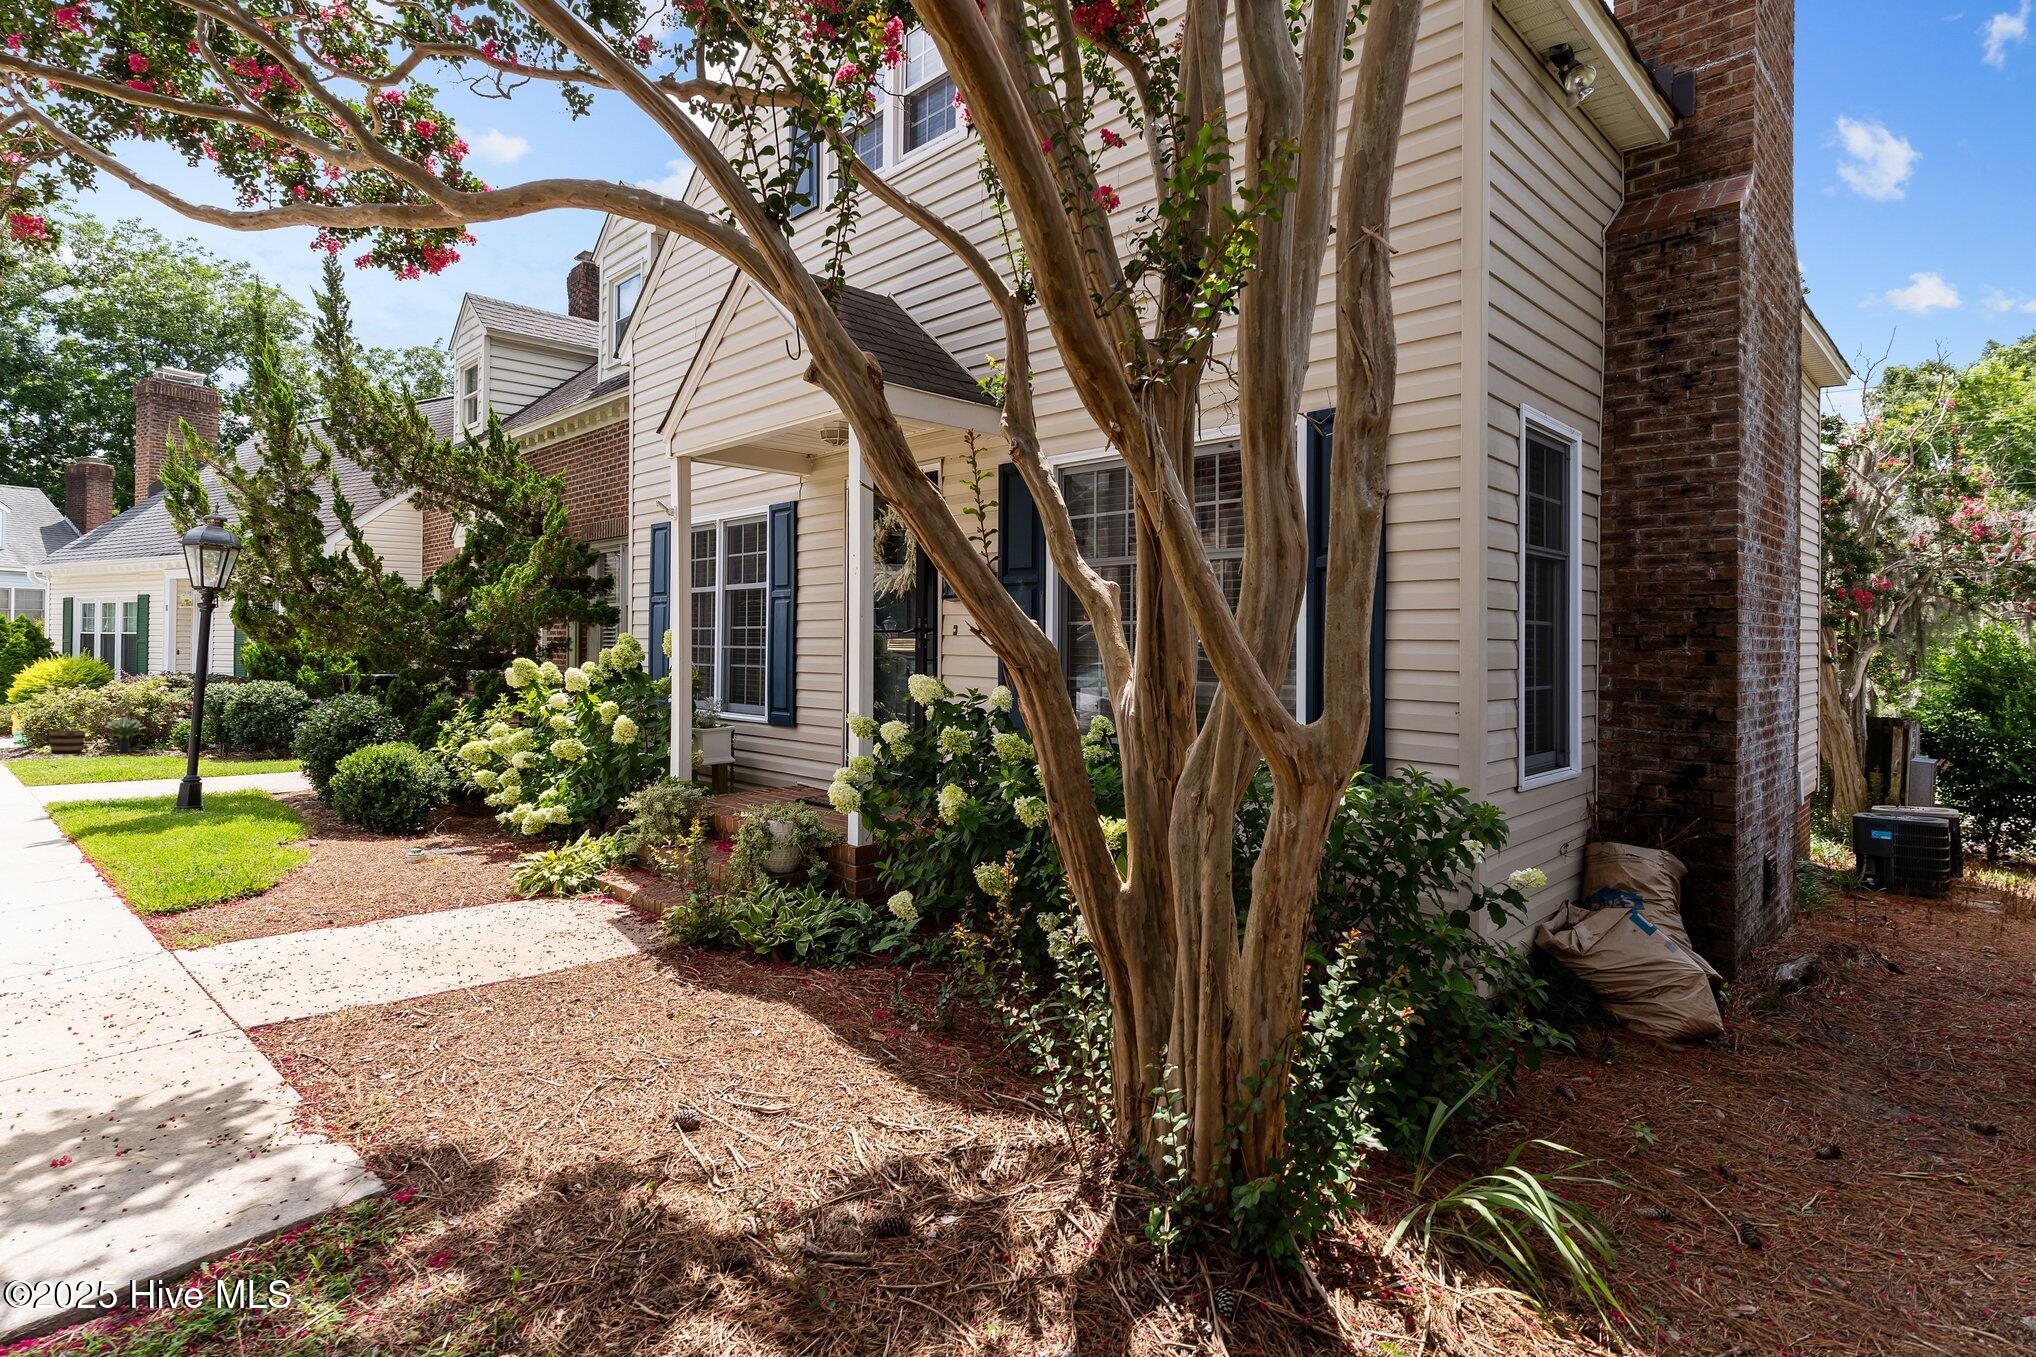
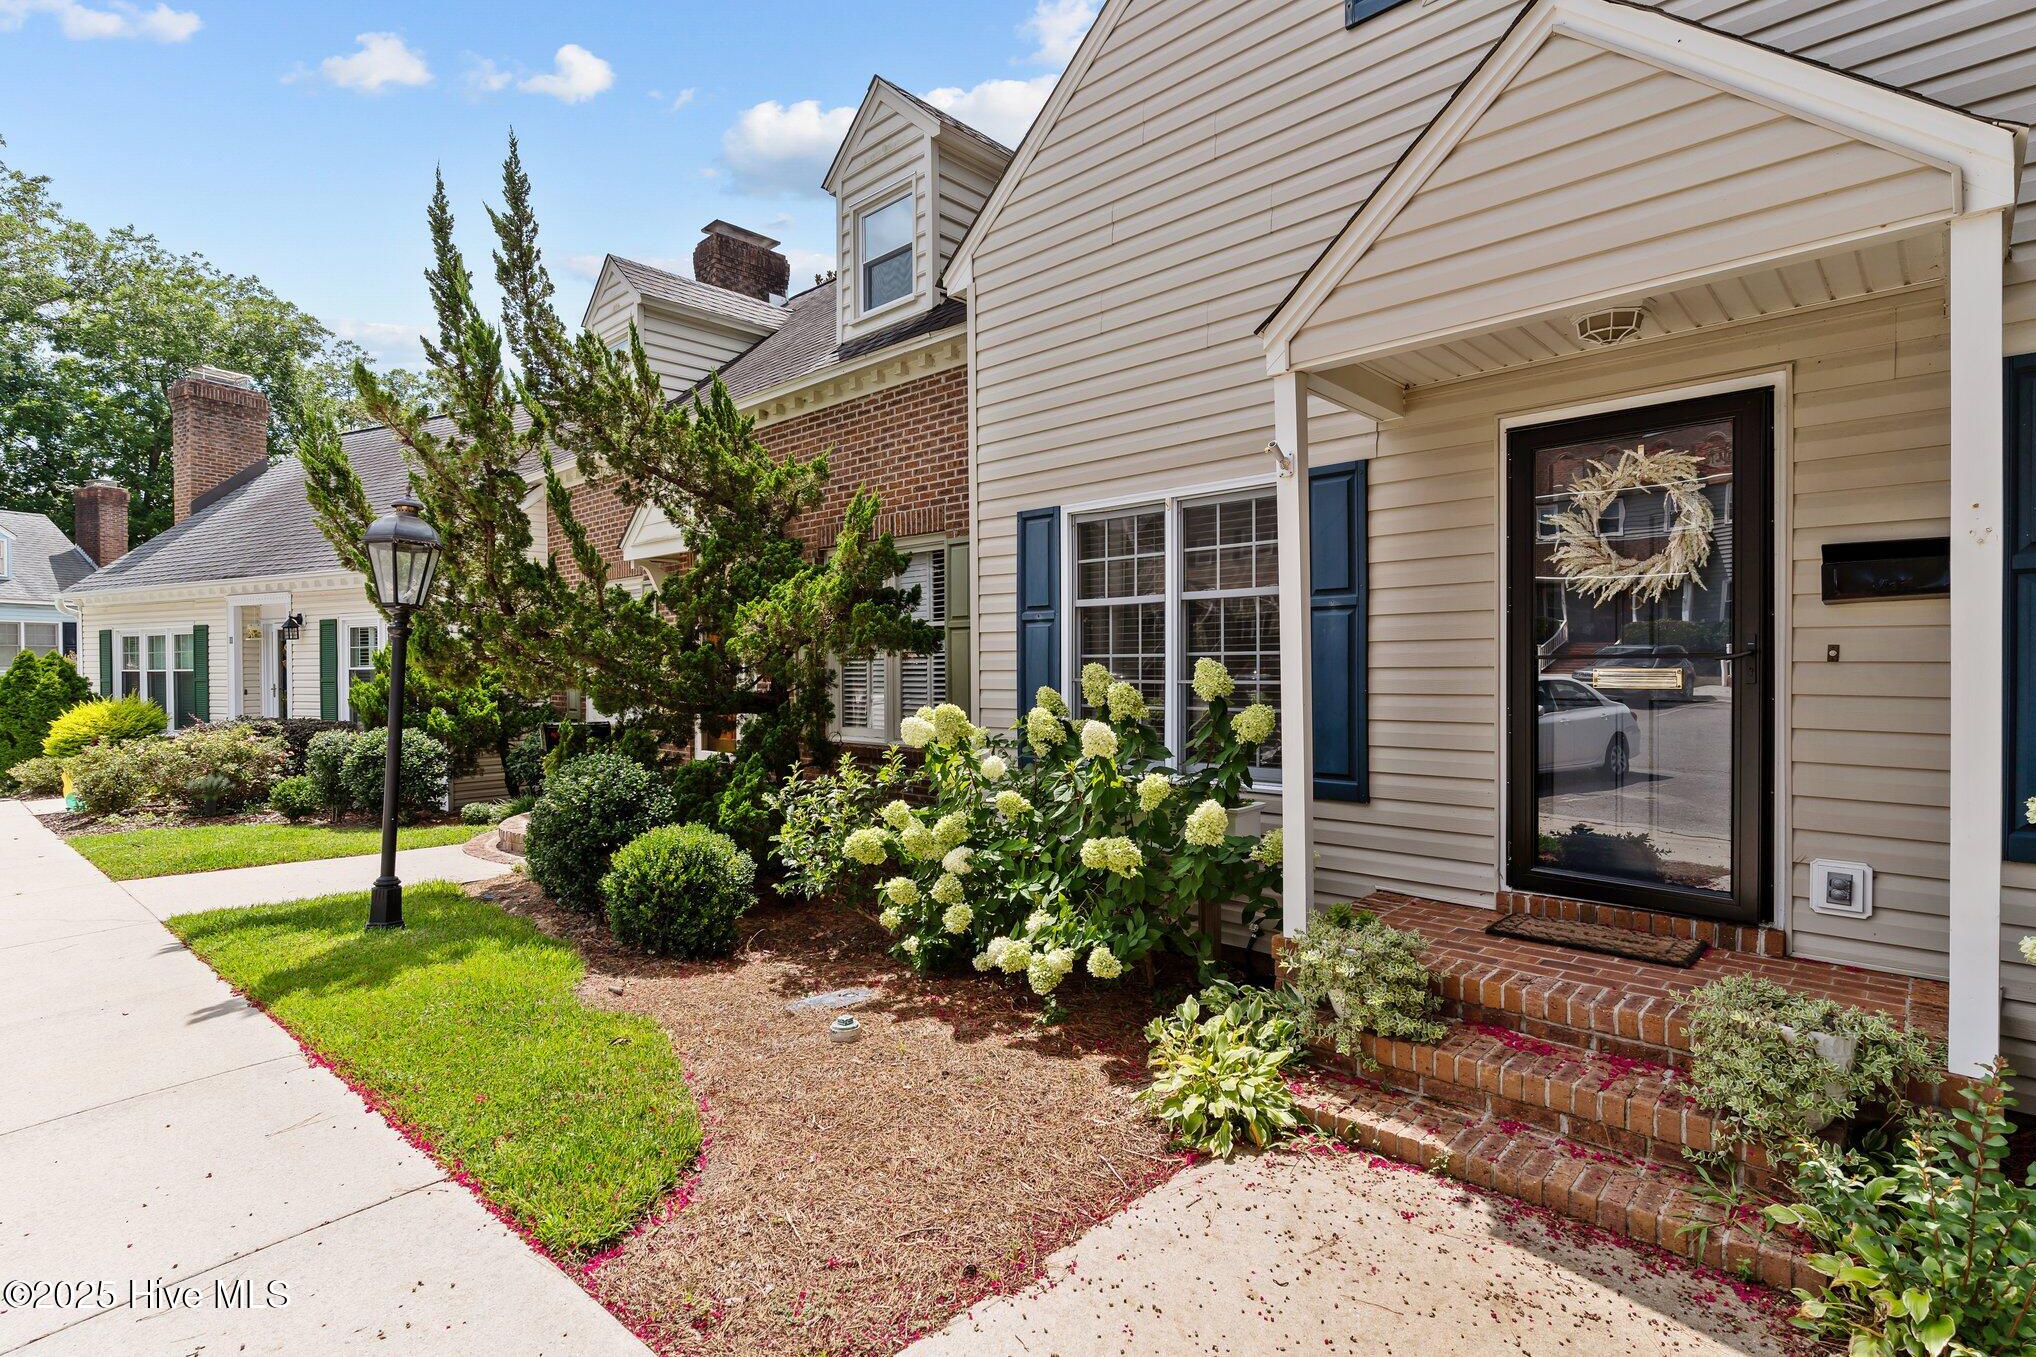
bucket: present [49,731,85,754] -> none [118,794,163,824]

